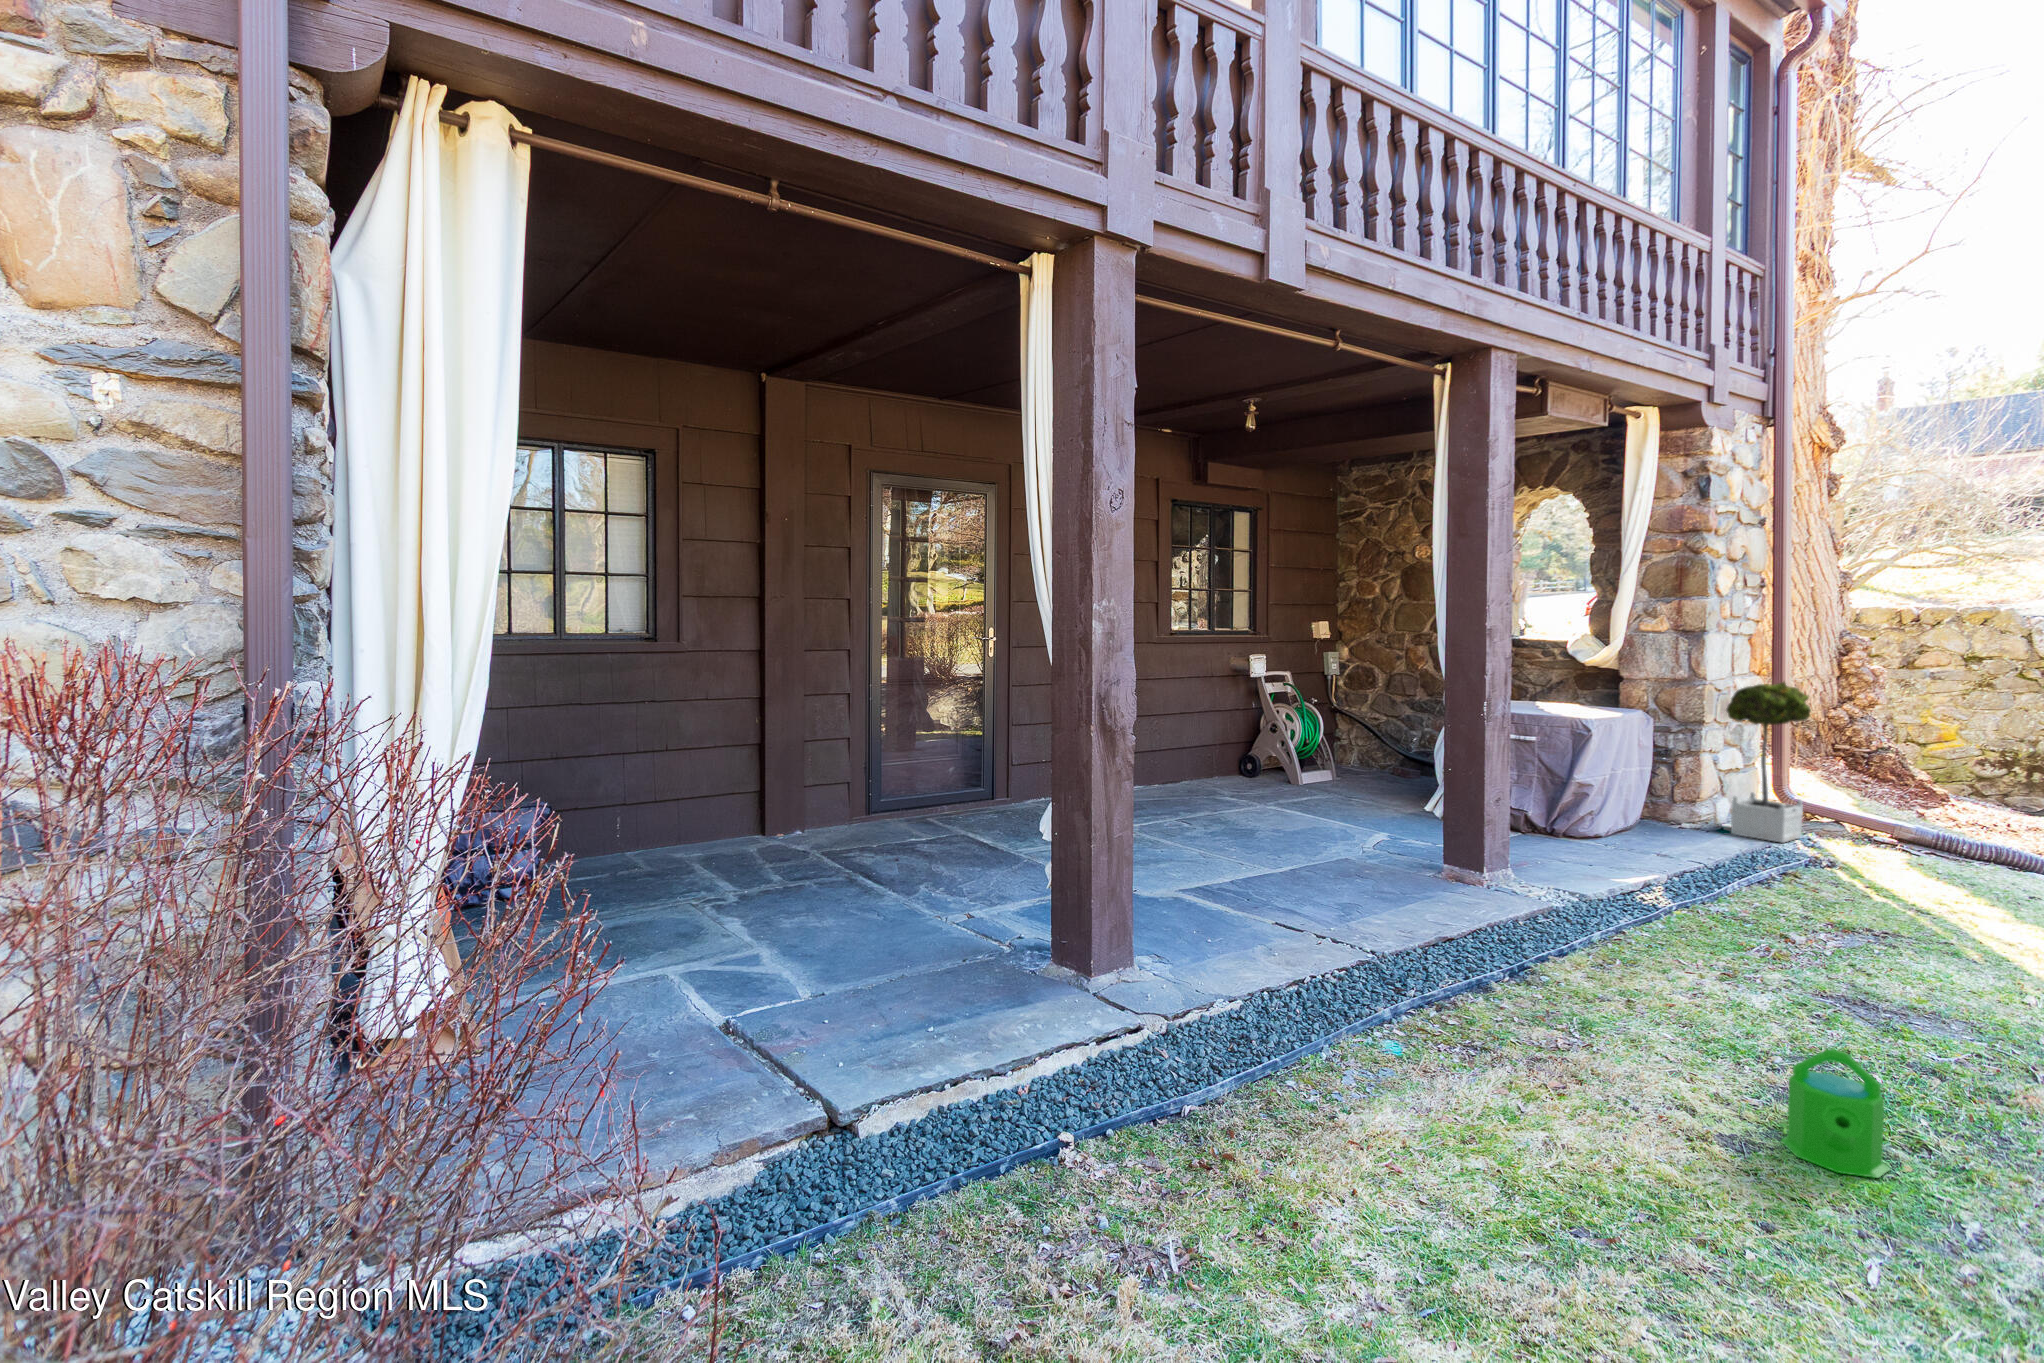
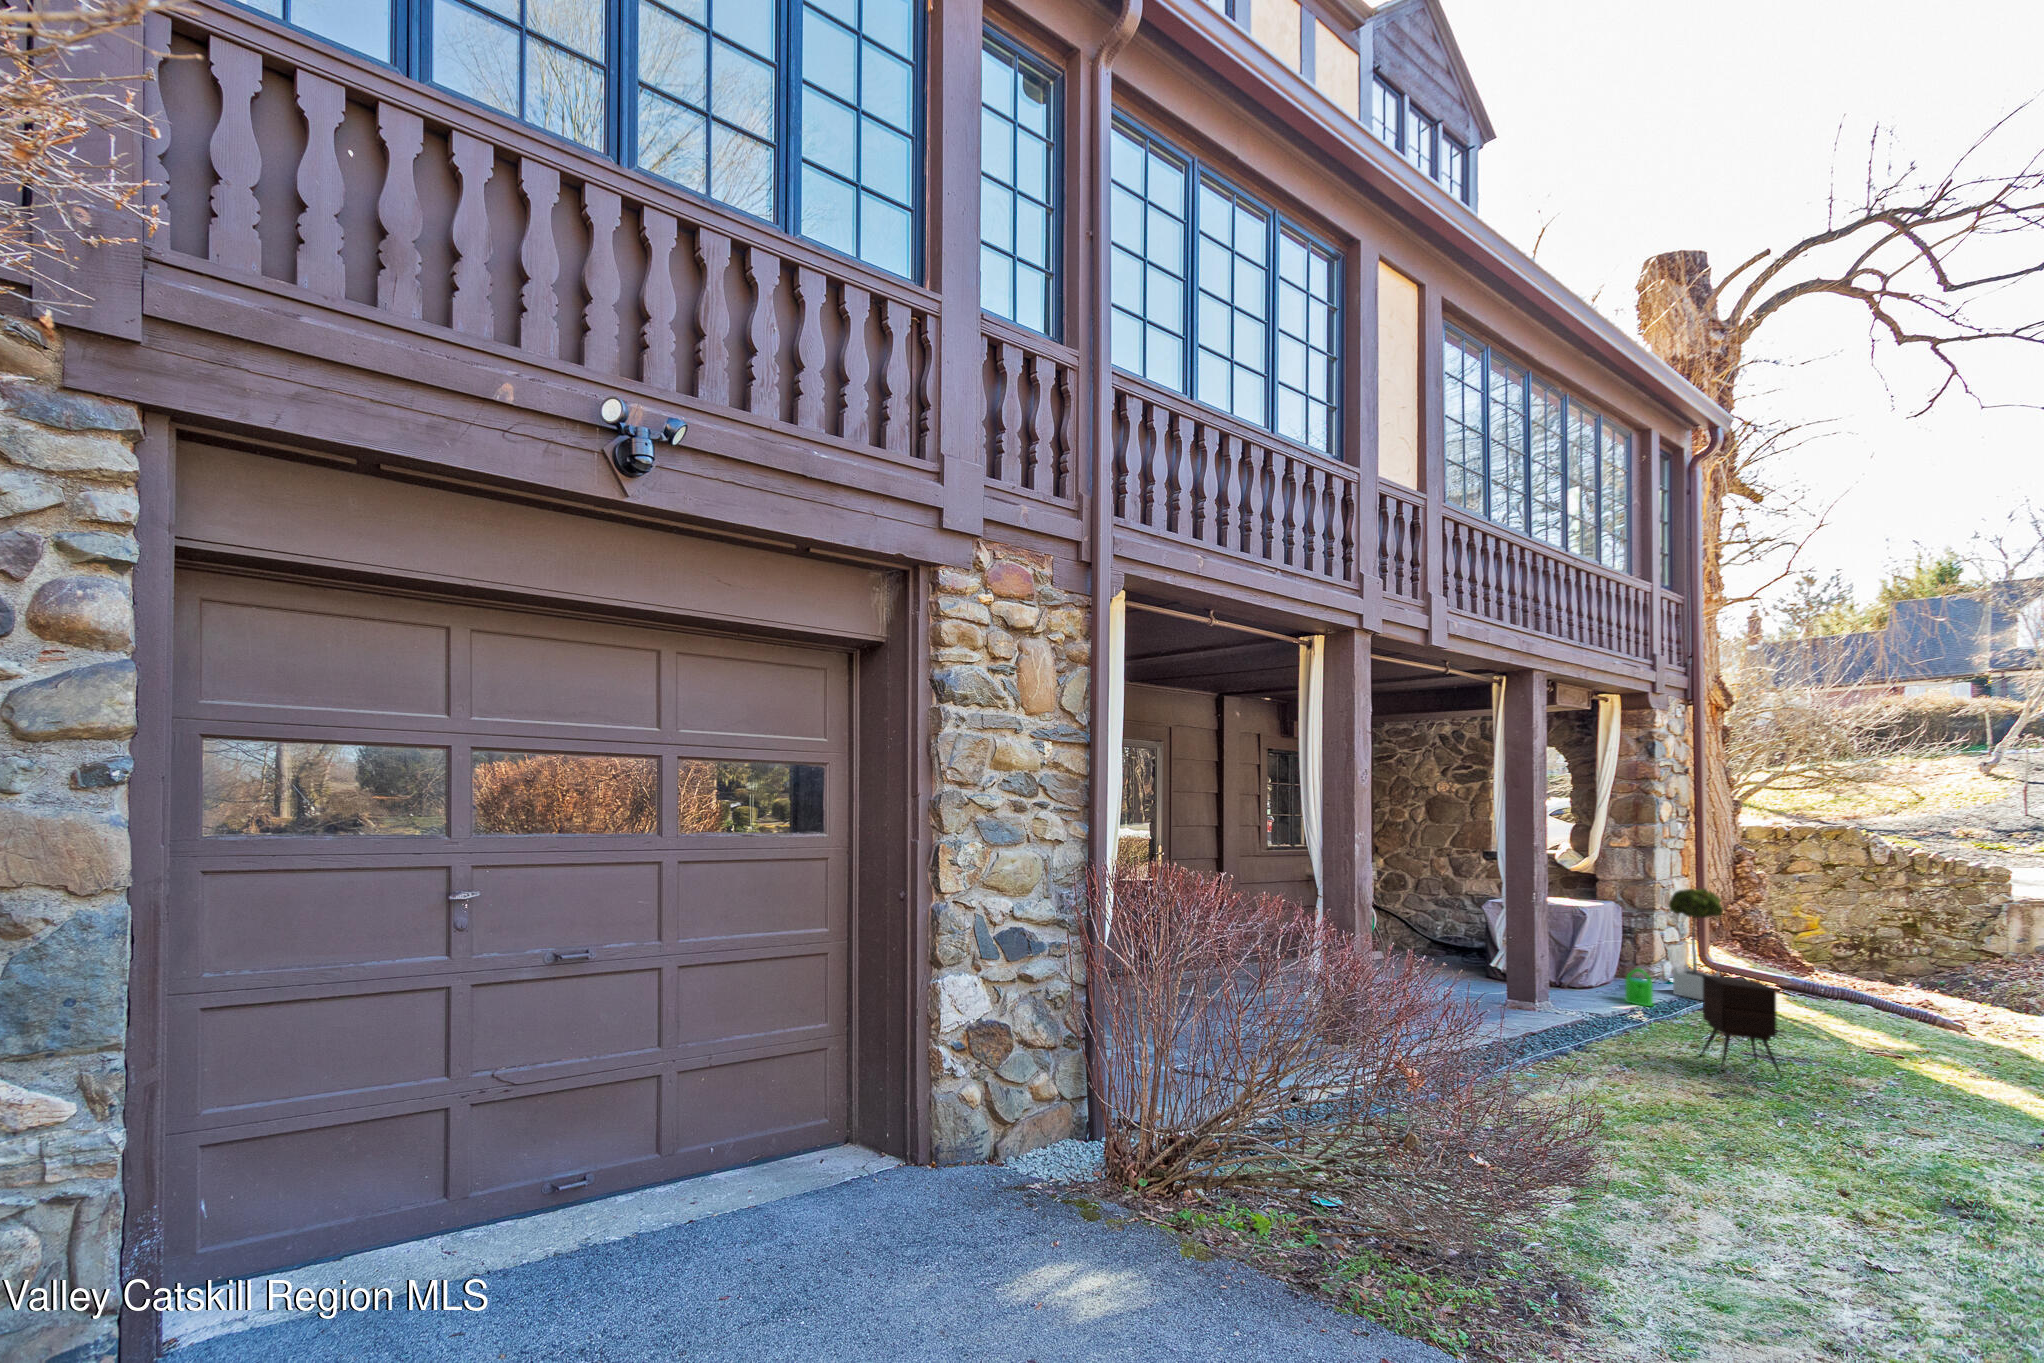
side table: none [1752,806,1894,970] -> present [1700,975,1782,1078]
watering can: present [1781,1048,1890,1178] -> present [1625,968,1653,1006]

